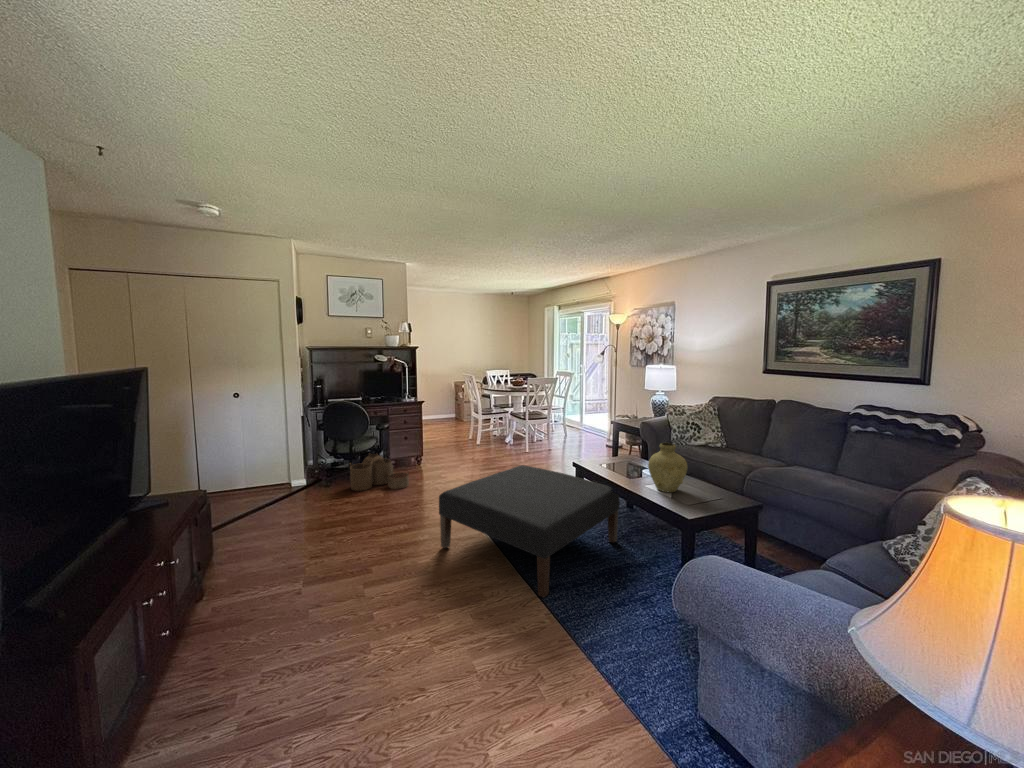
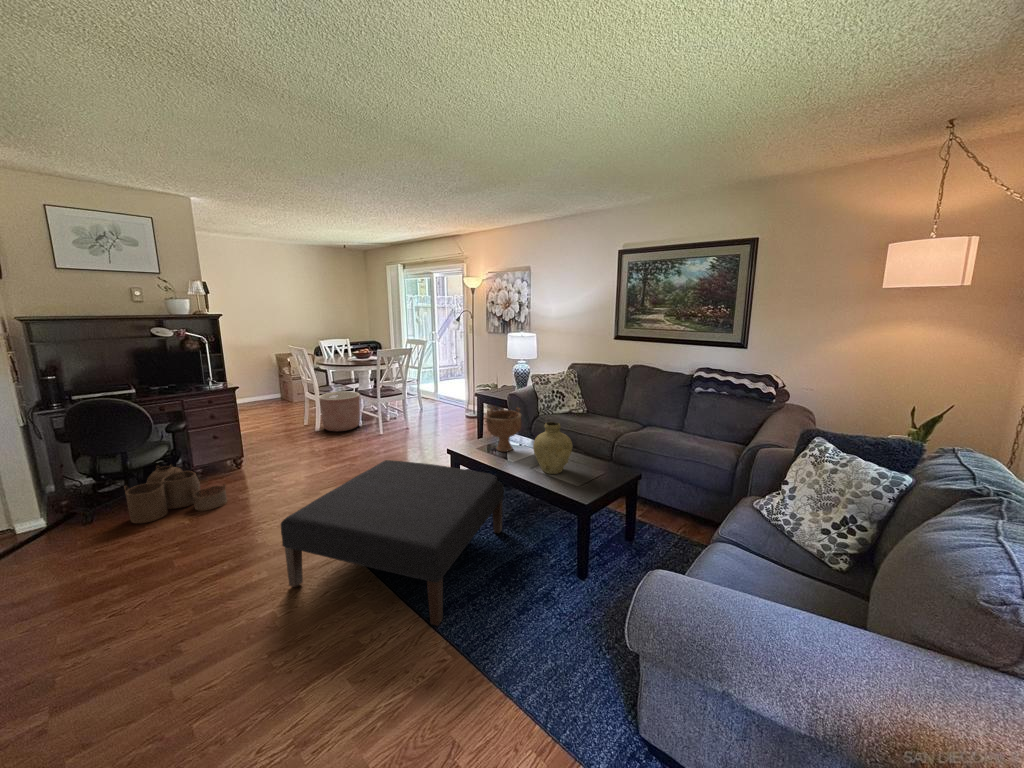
planter: none [481,413,513,446] -> present [319,391,360,431]
decorative bowl: none [608,427,645,470] -> present [485,406,521,452]

